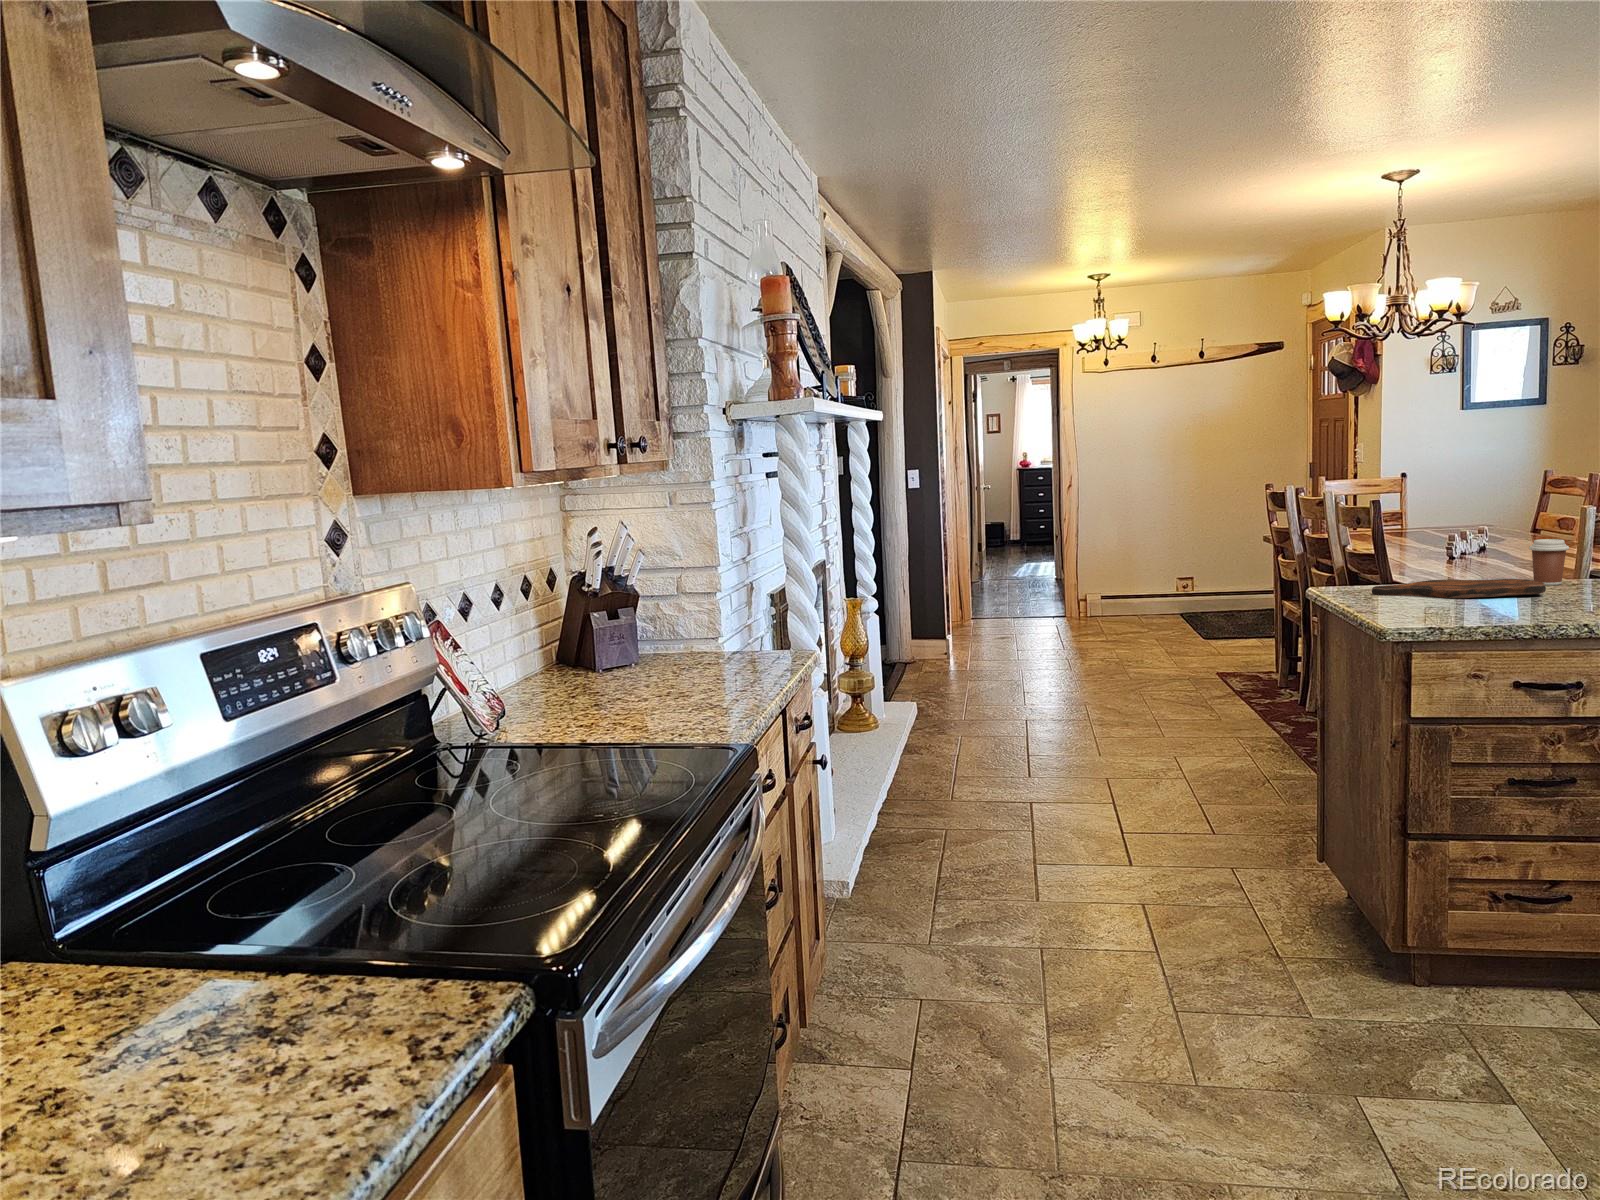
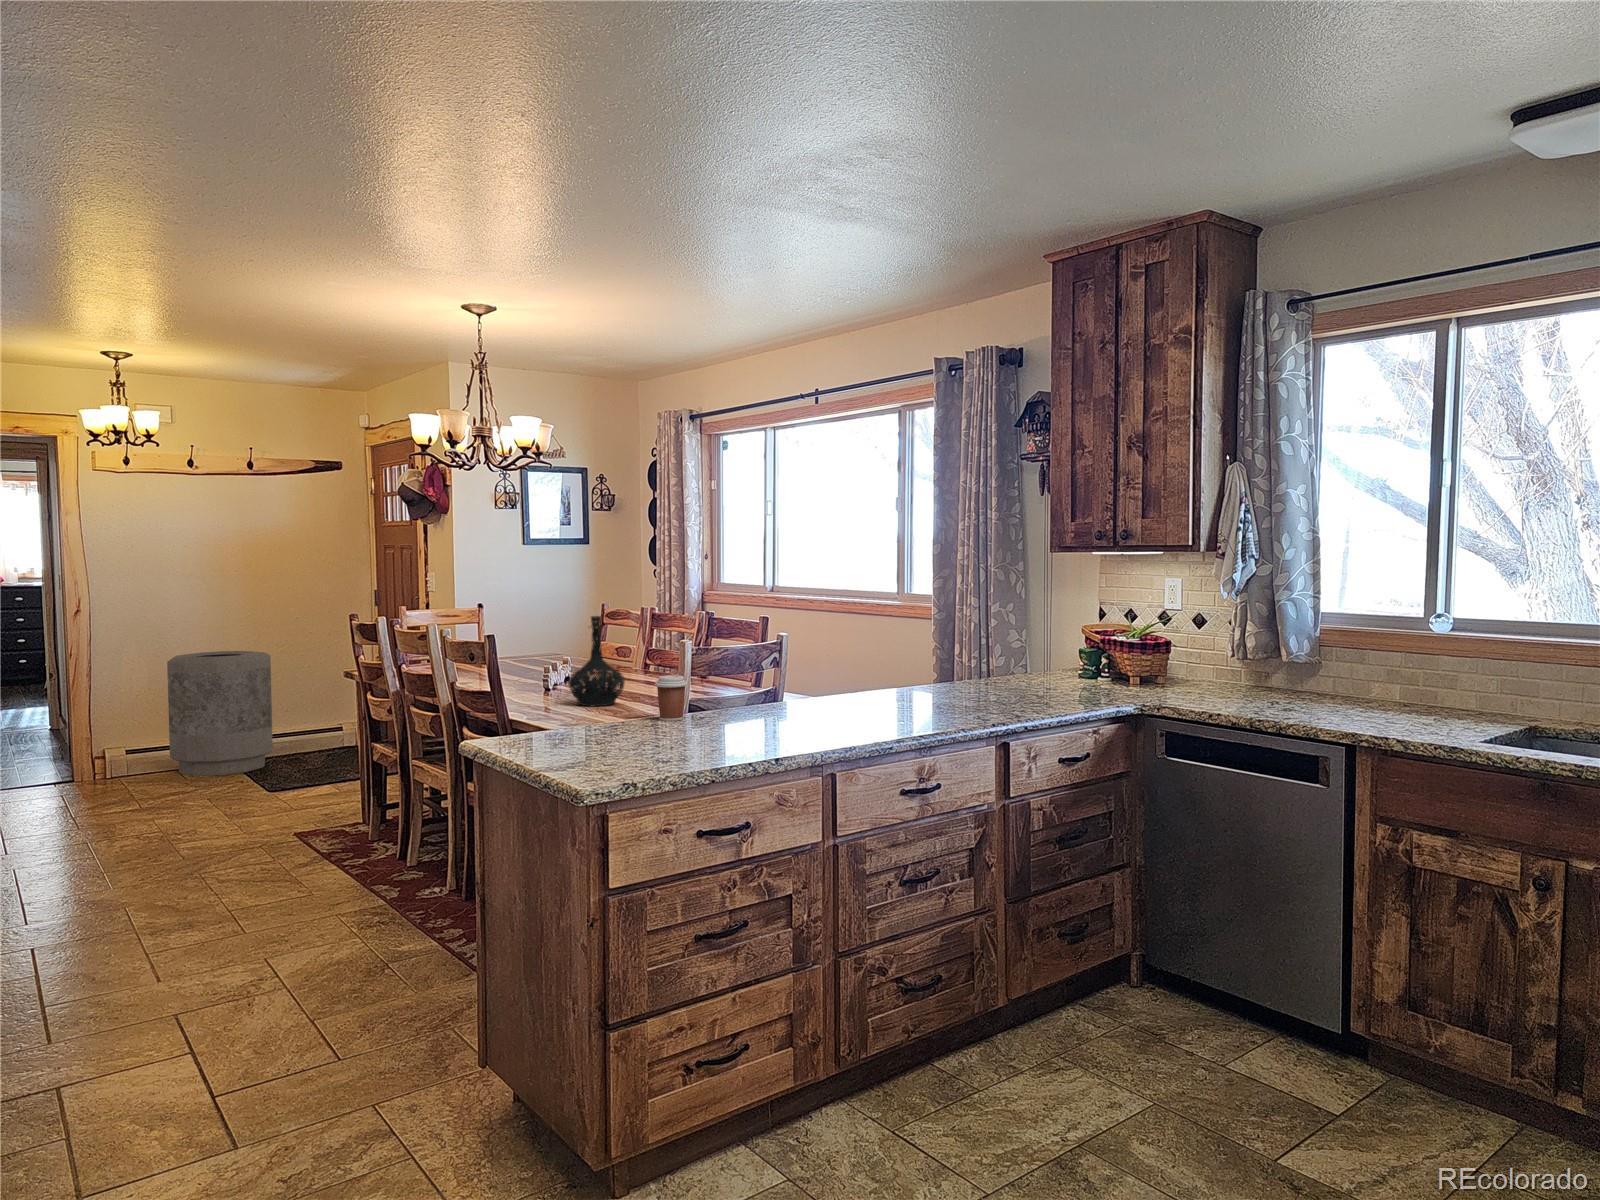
bottle: none [1448,480,1513,569] -> present [569,616,625,706]
trash can: none [1132,519,1215,621] -> present [167,651,273,776]
cutting board: present [1372,579,1546,599] -> none [532,718,686,746]

